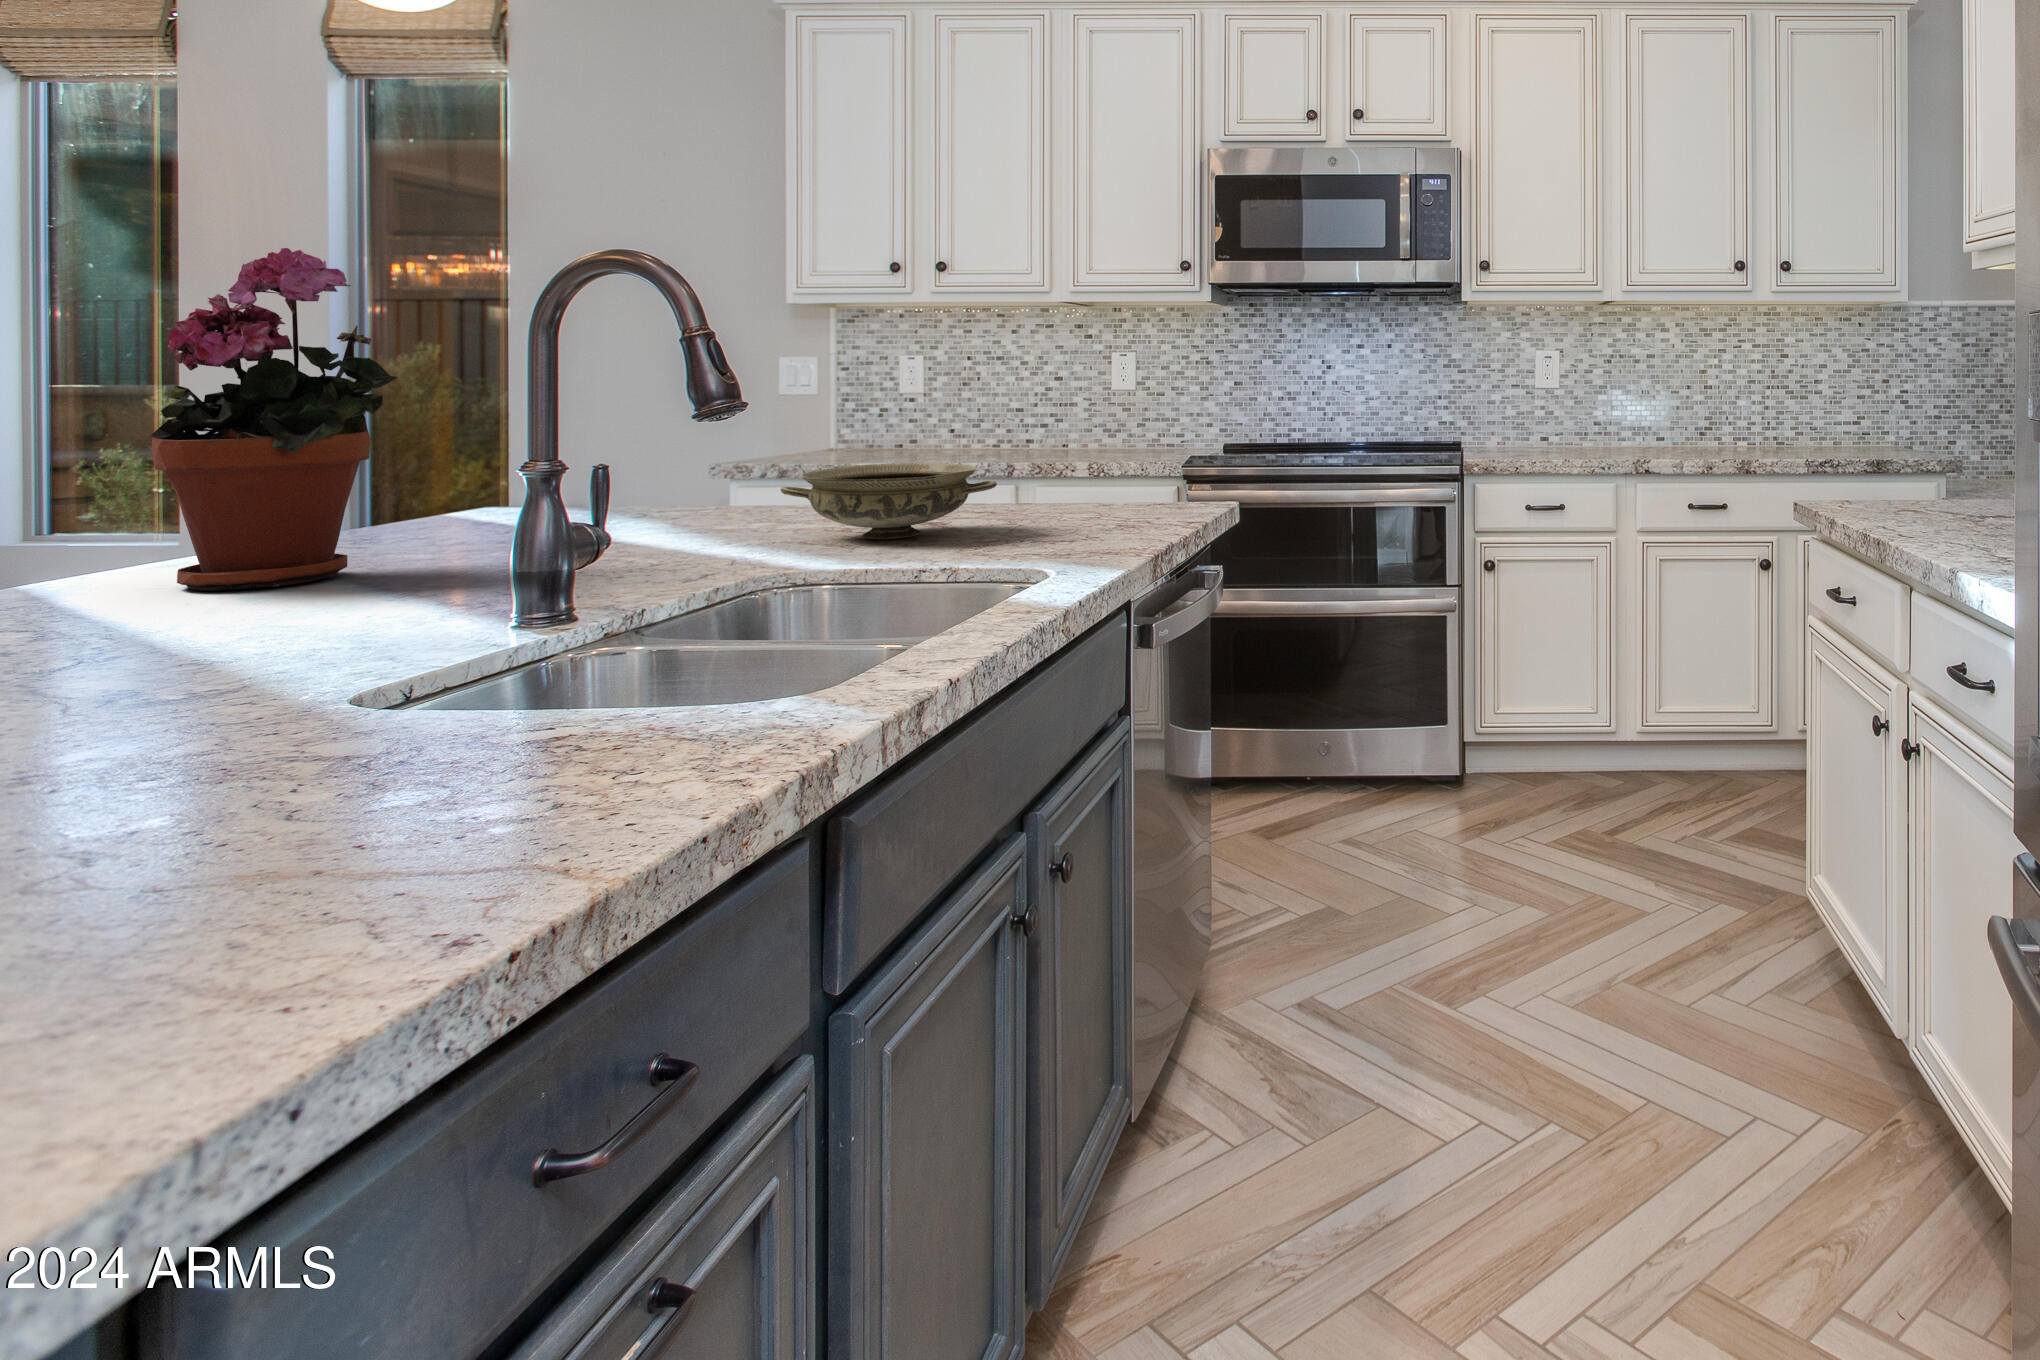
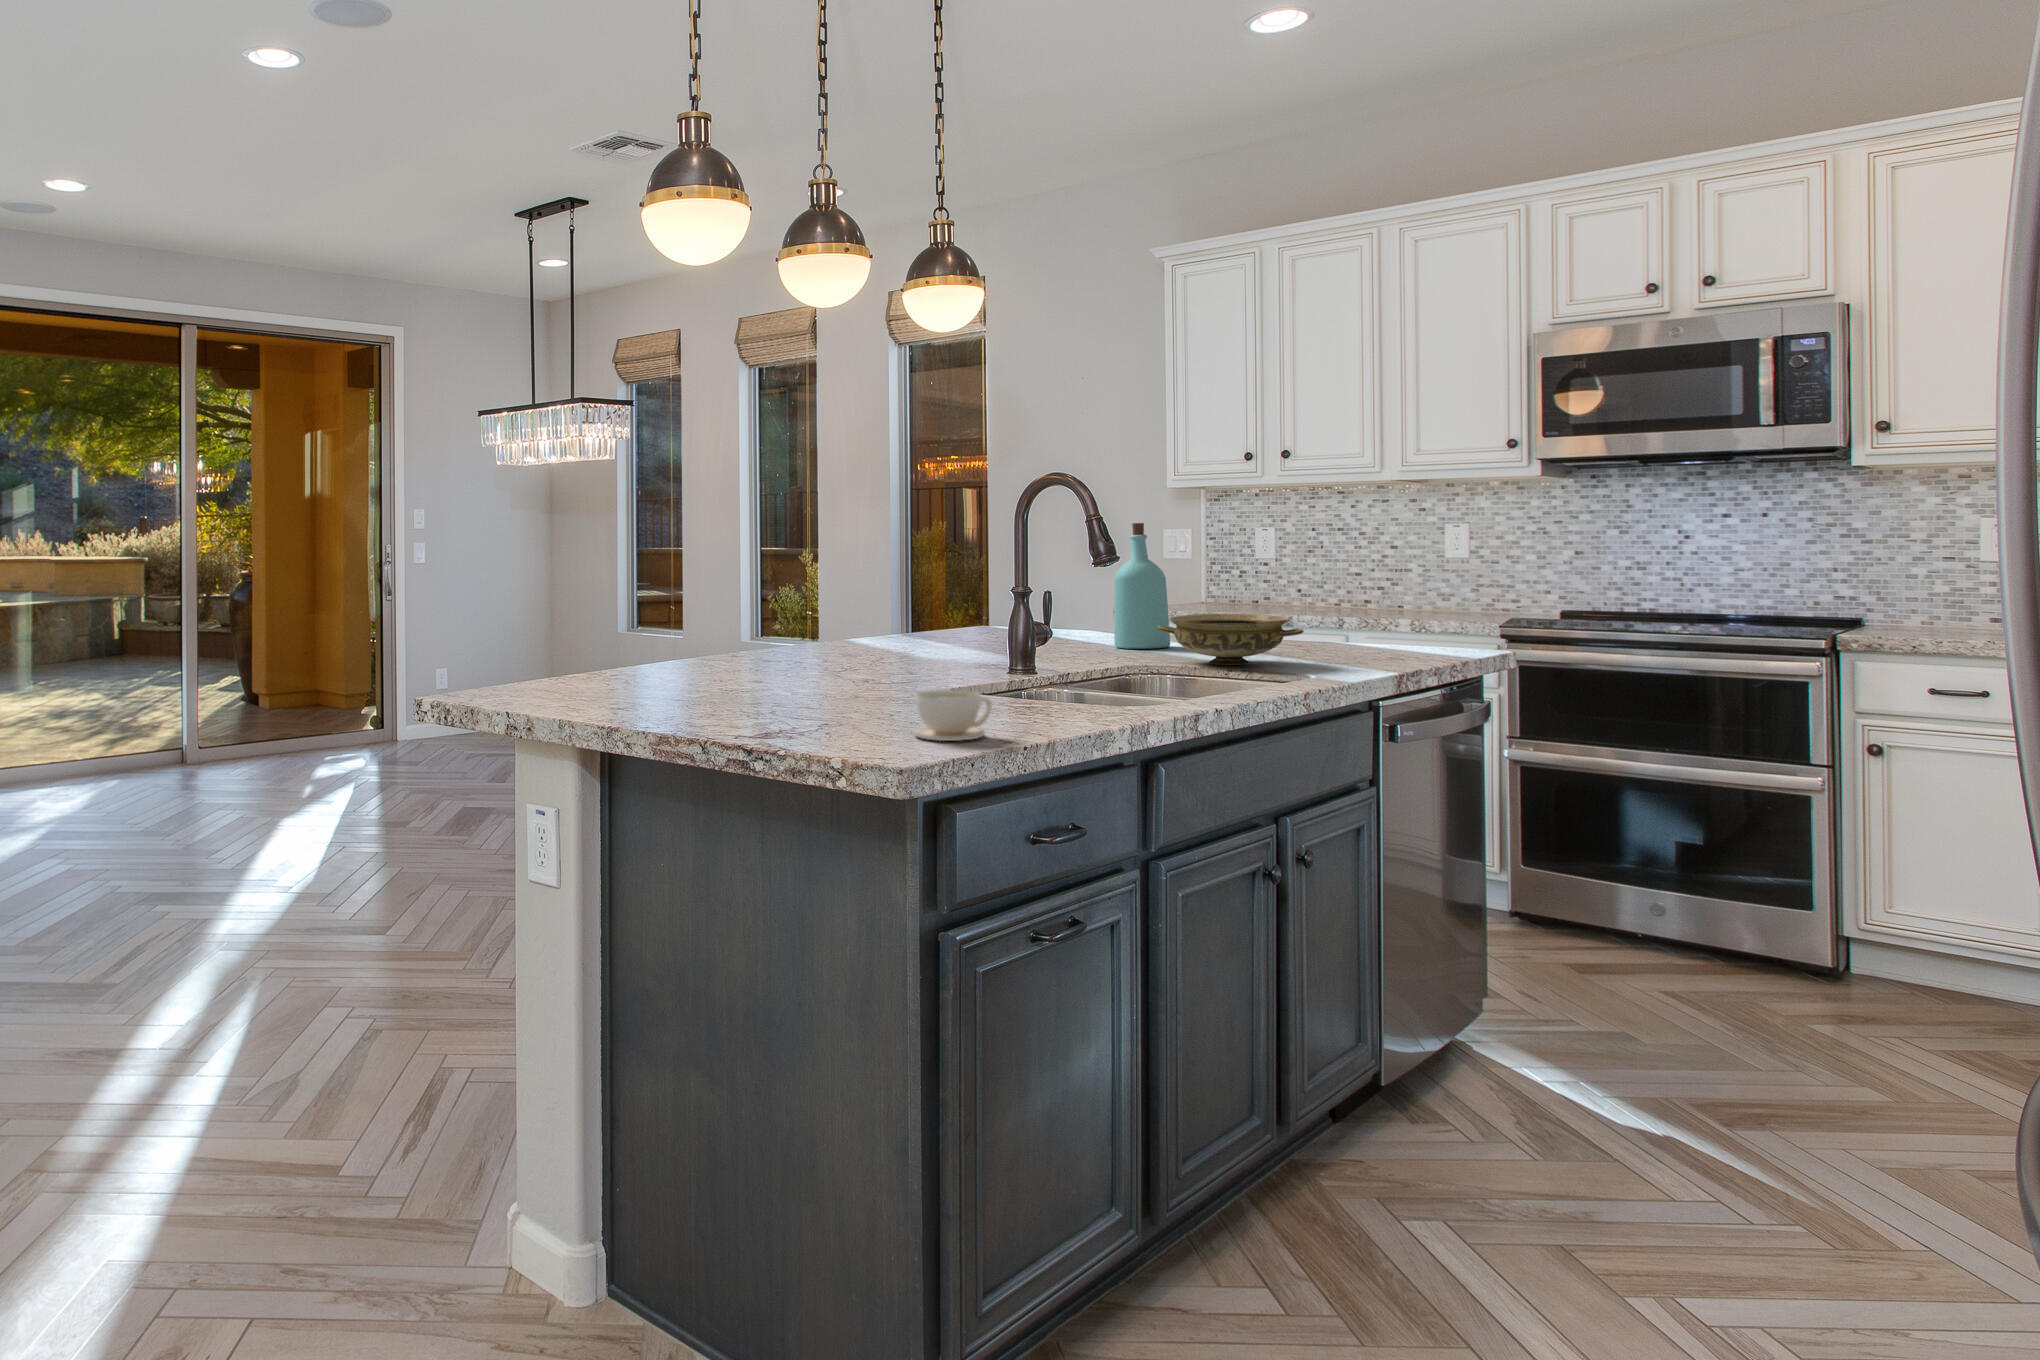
potted plant: present [150,248,398,591] -> none [856,484,955,664]
bottle: none [709,336,798,523] -> present [1114,523,1170,649]
coffee cup: none [182,665,419,803] -> present [914,690,992,741]

